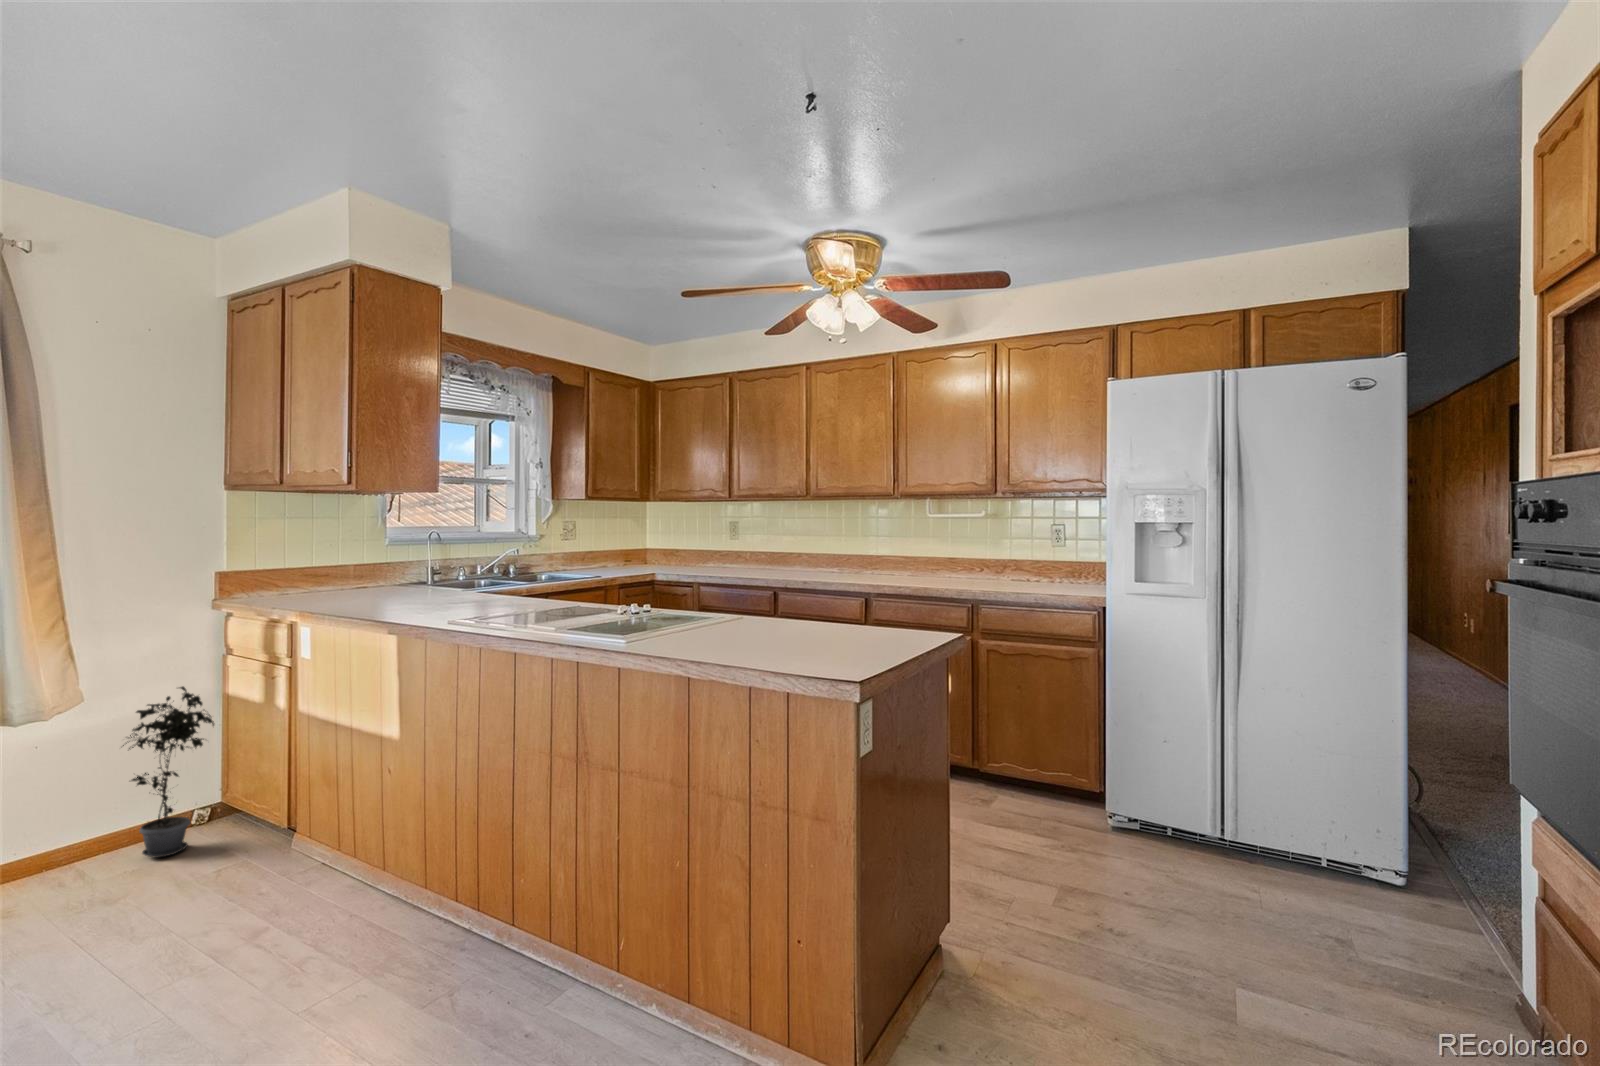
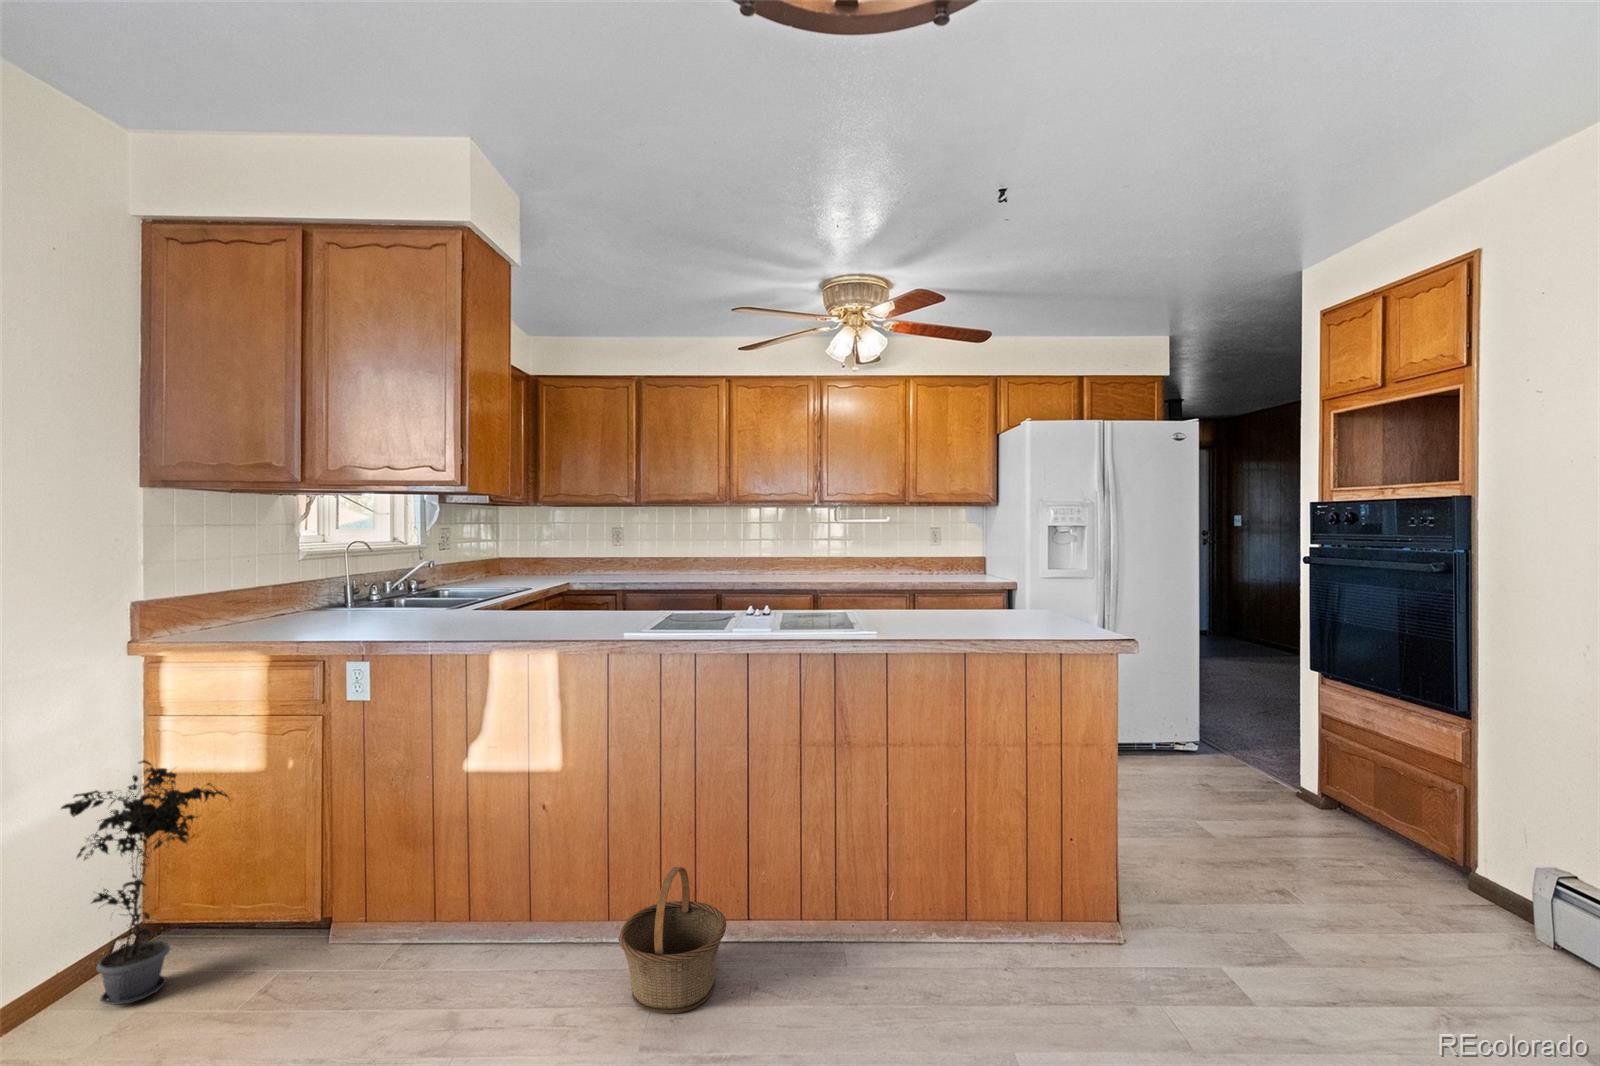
basket: none [341,851,459,990] -> present [619,867,726,1013]

